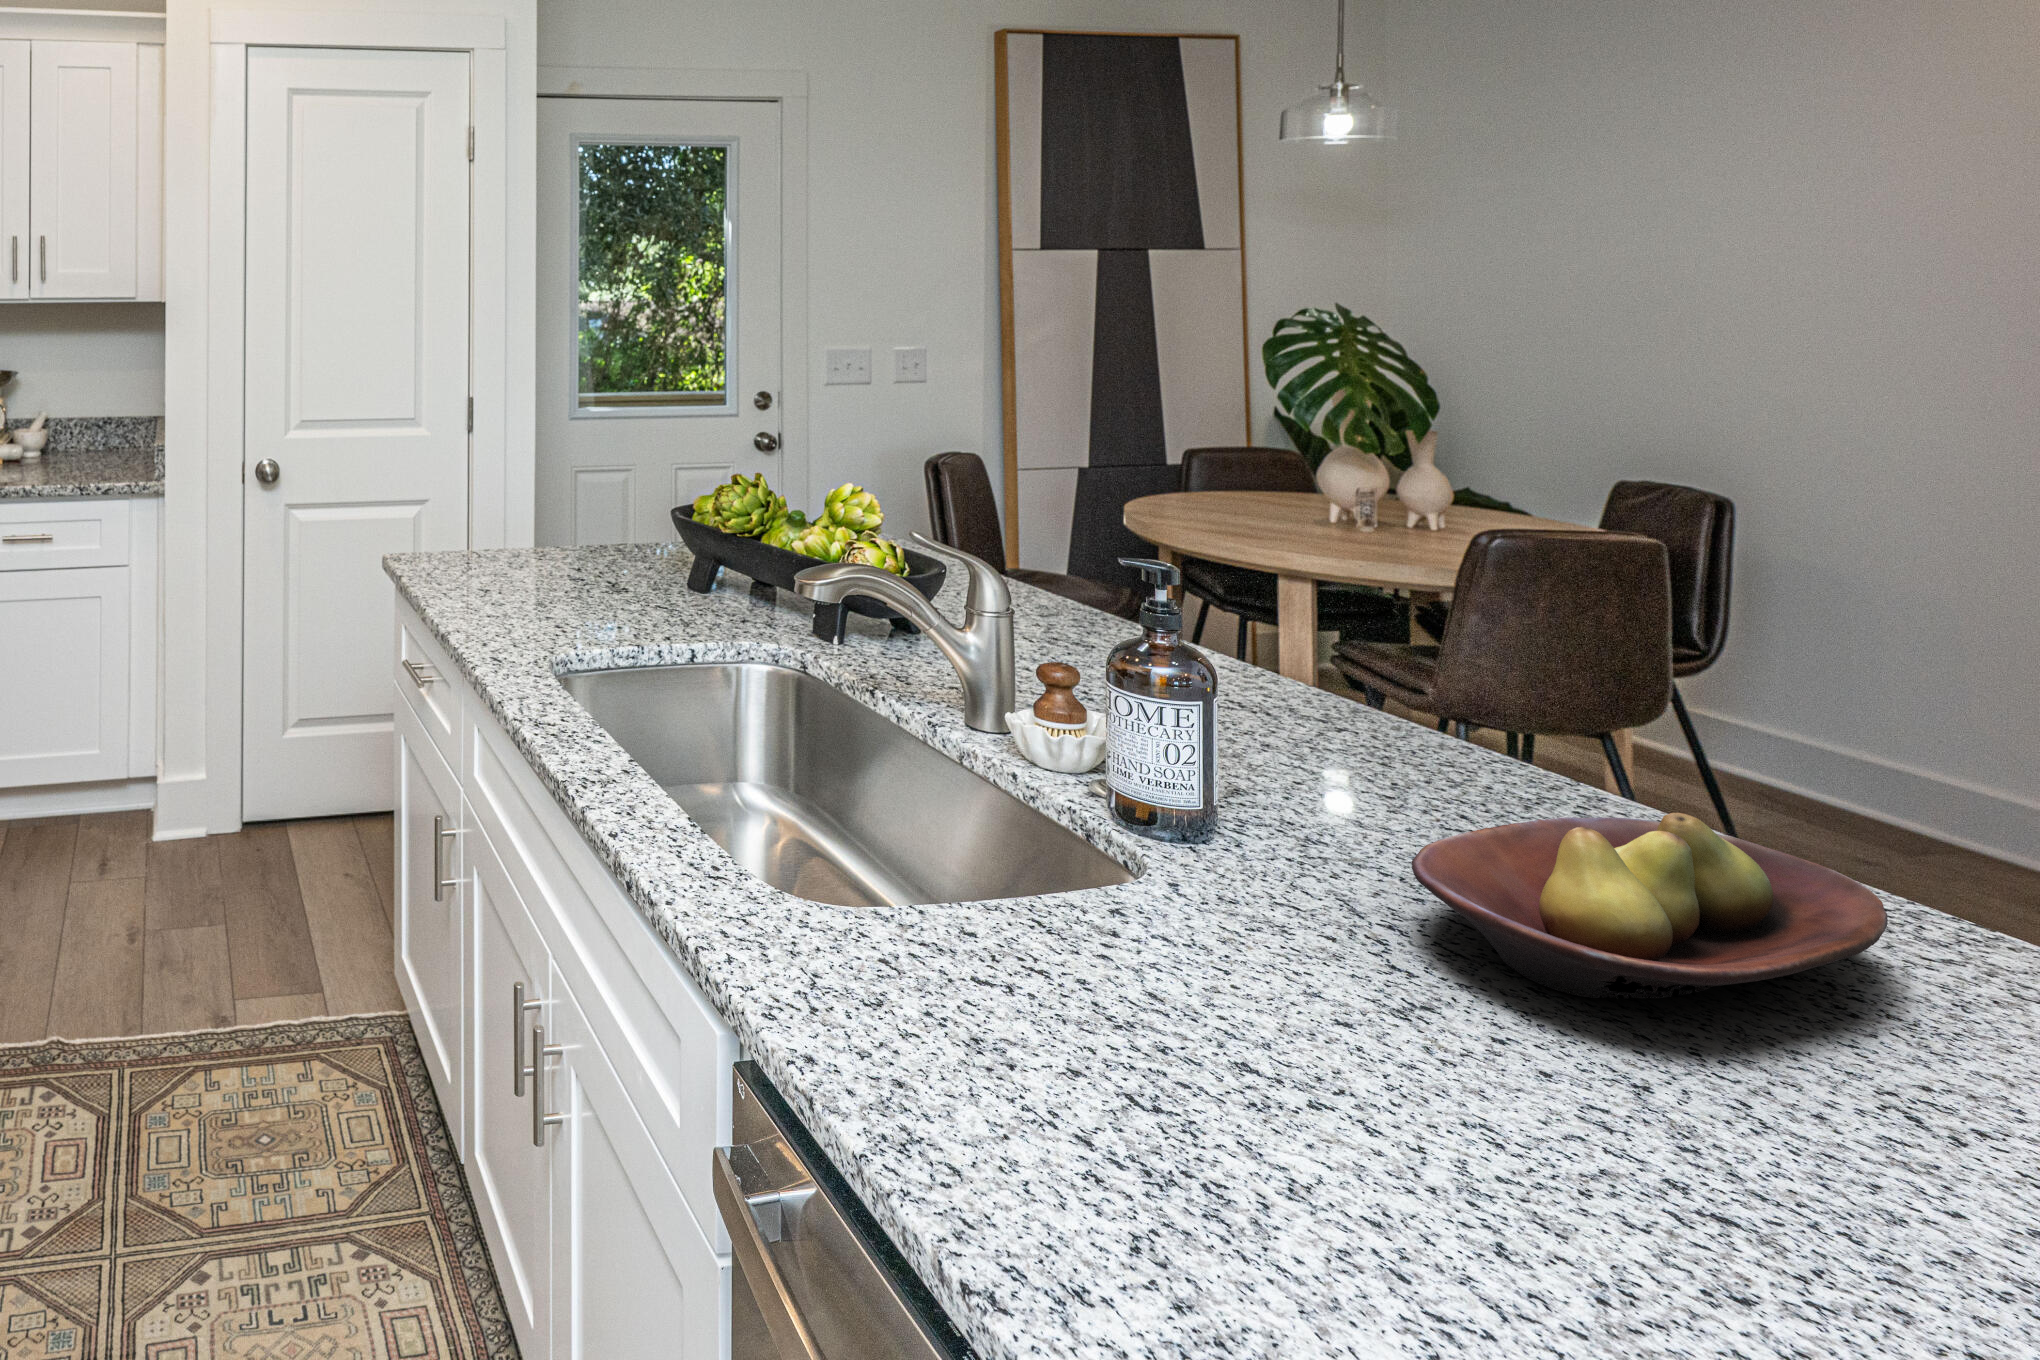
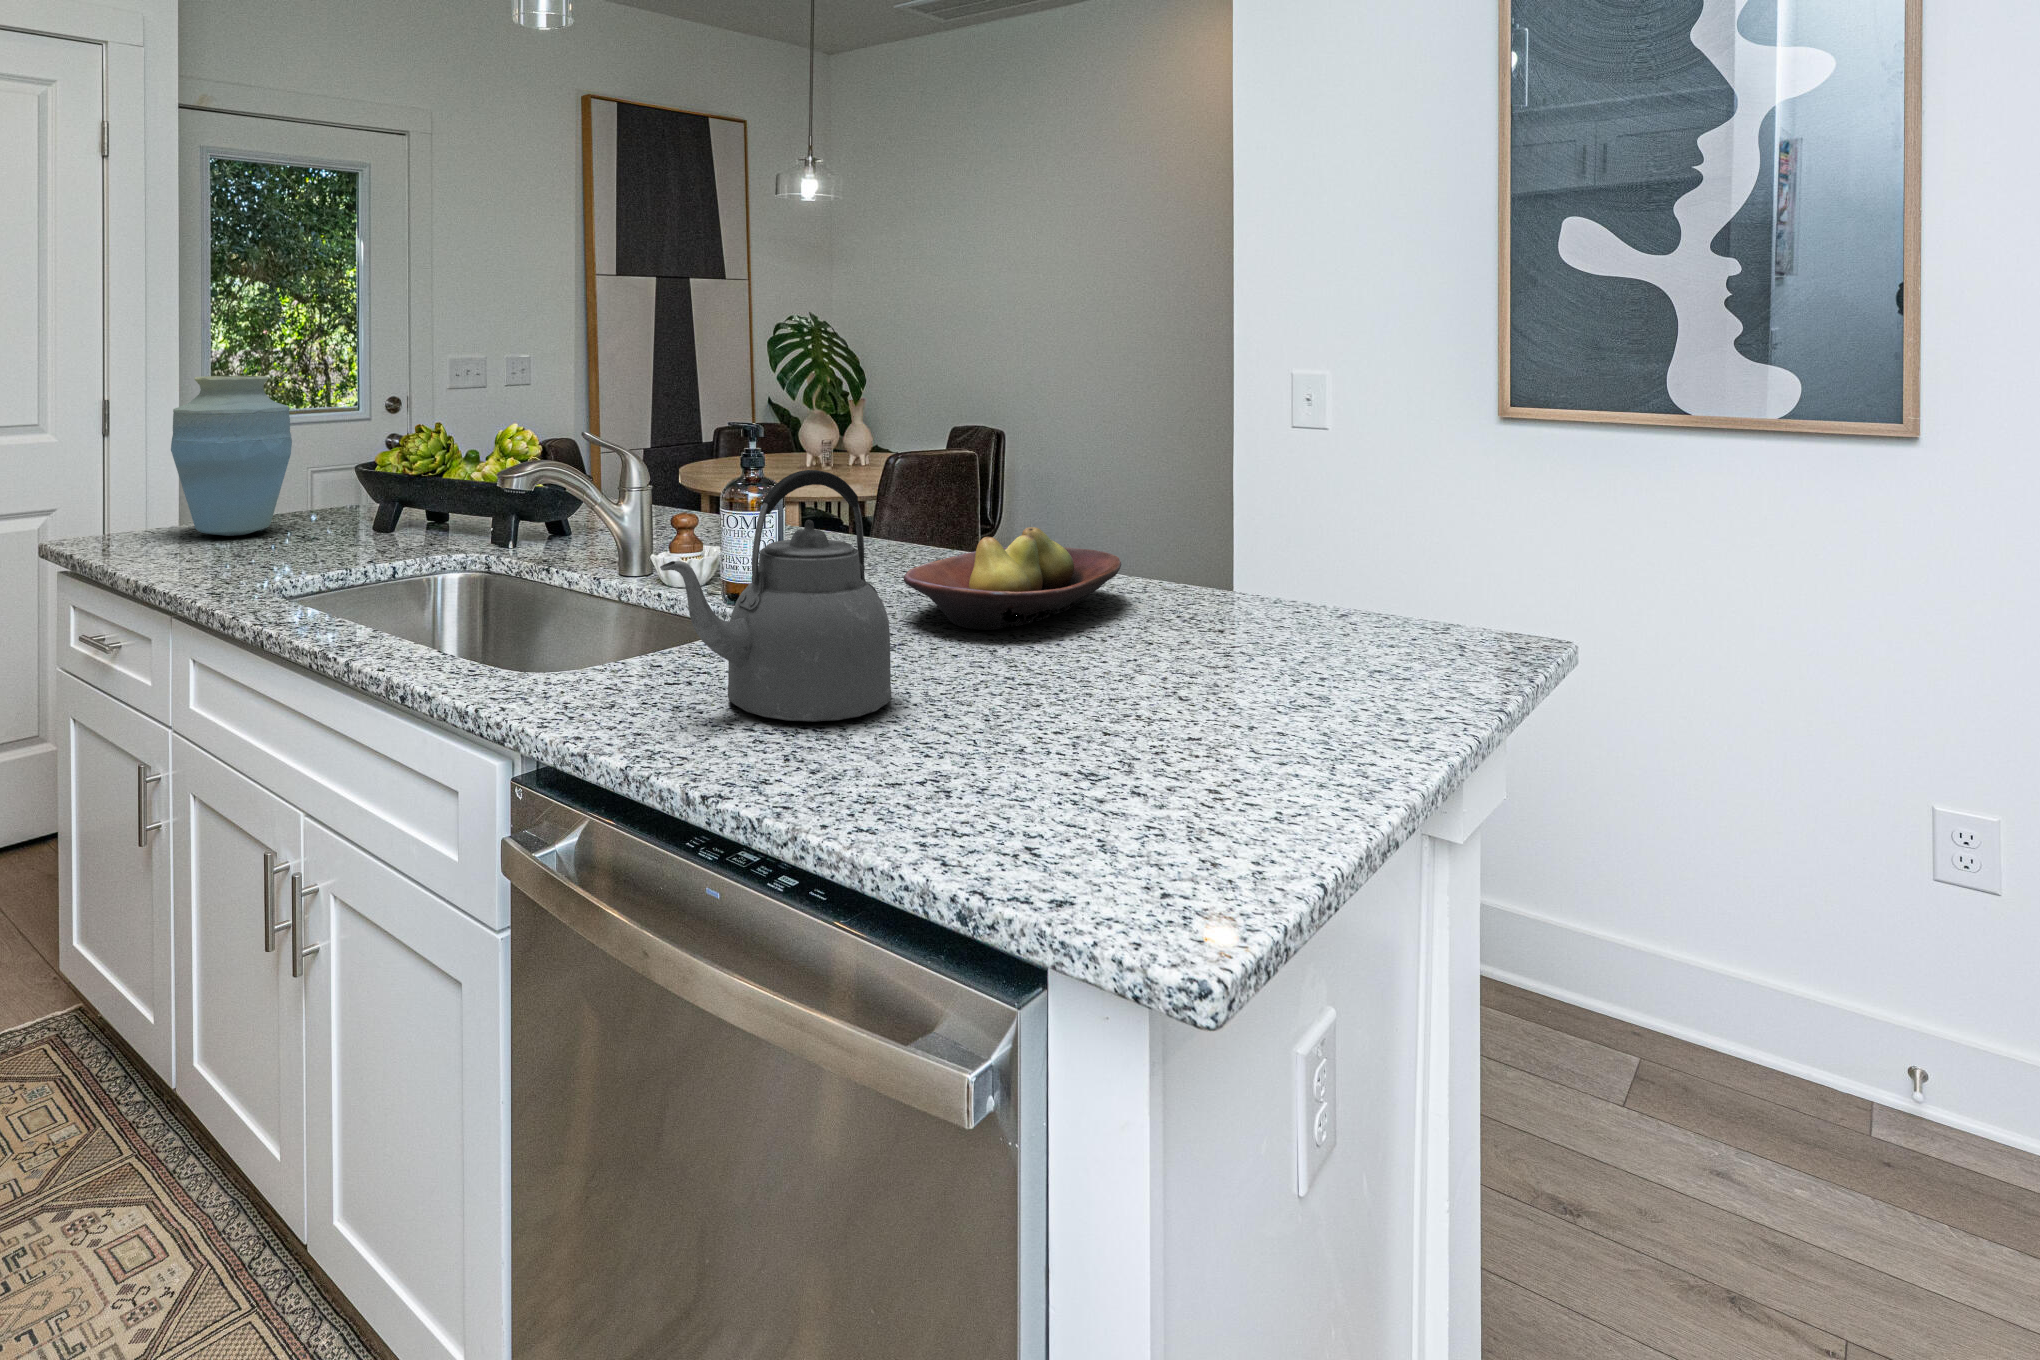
vase: none [524,402,641,574] -> present [171,376,292,536]
kettle: none [957,740,1356,1177] -> present [660,470,891,722]

